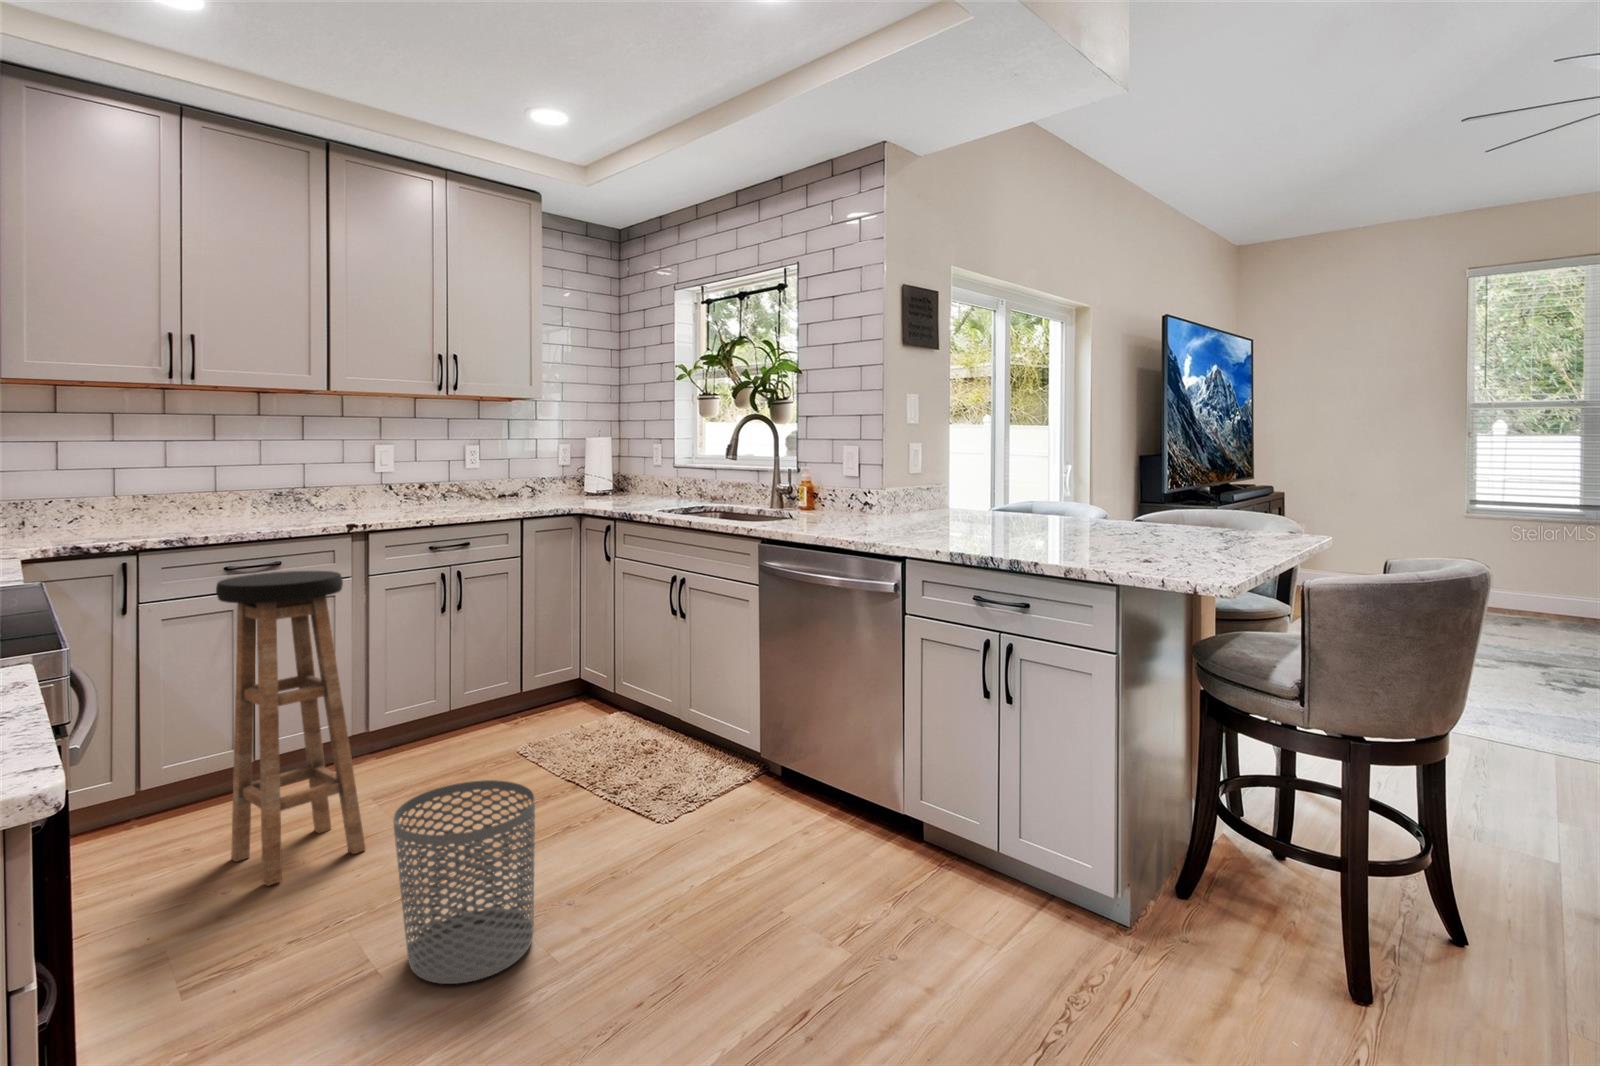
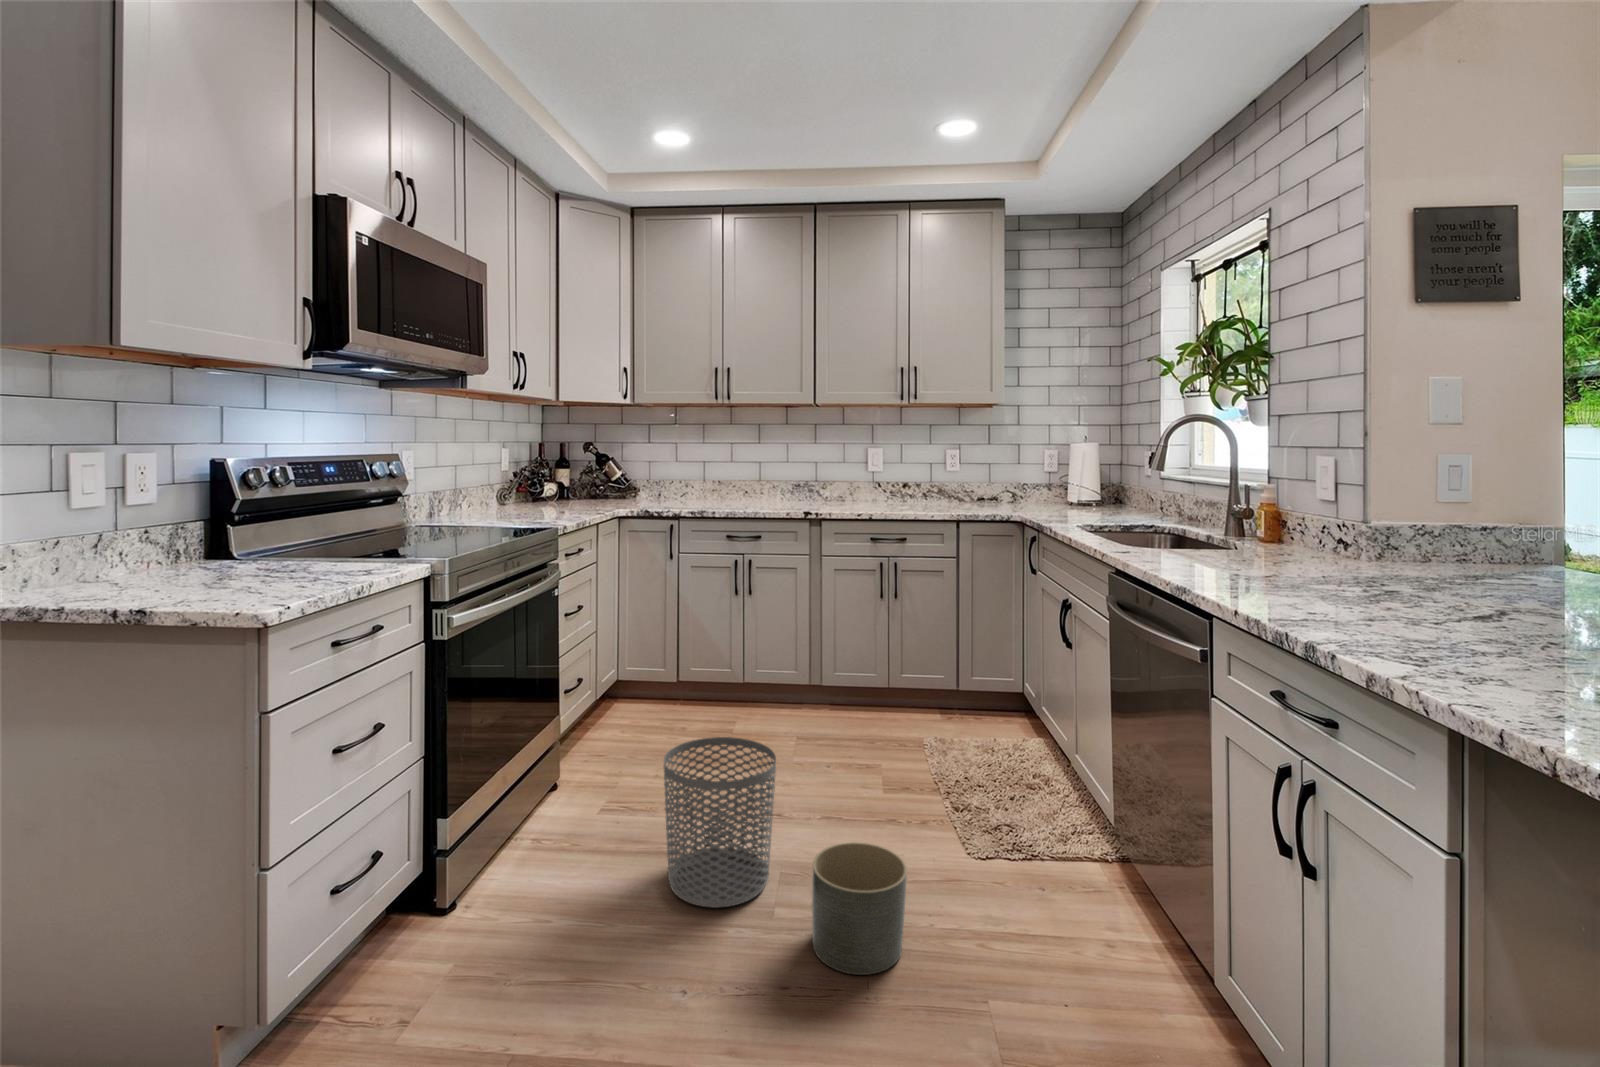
bar stool: present [216,571,366,886] -> none [667,543,749,774]
planter: none [617,830,711,956] -> present [812,842,907,975]

